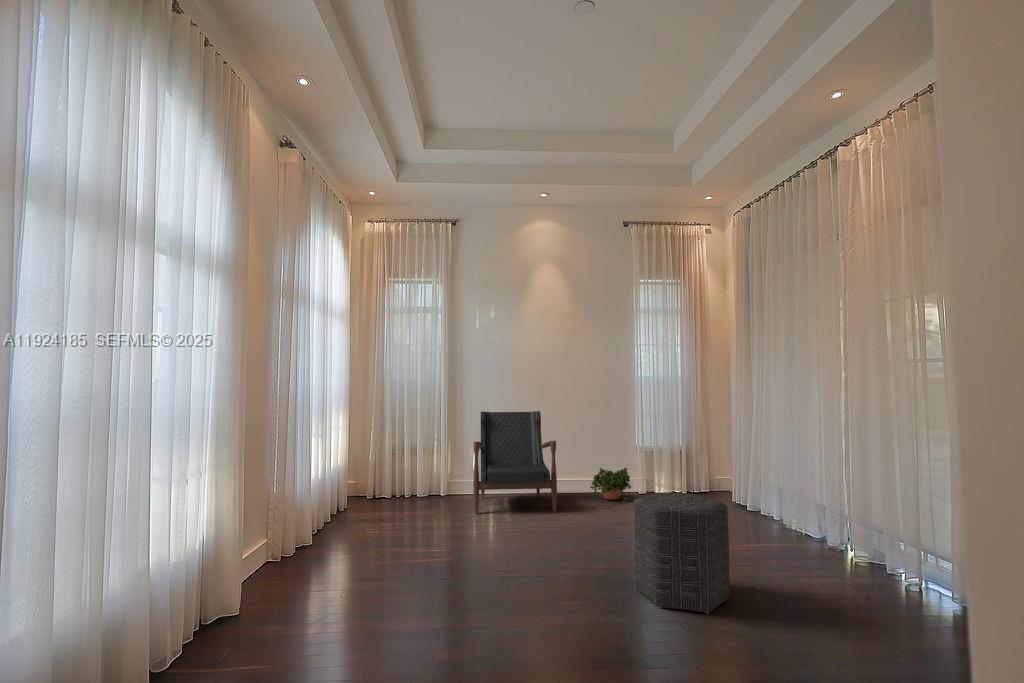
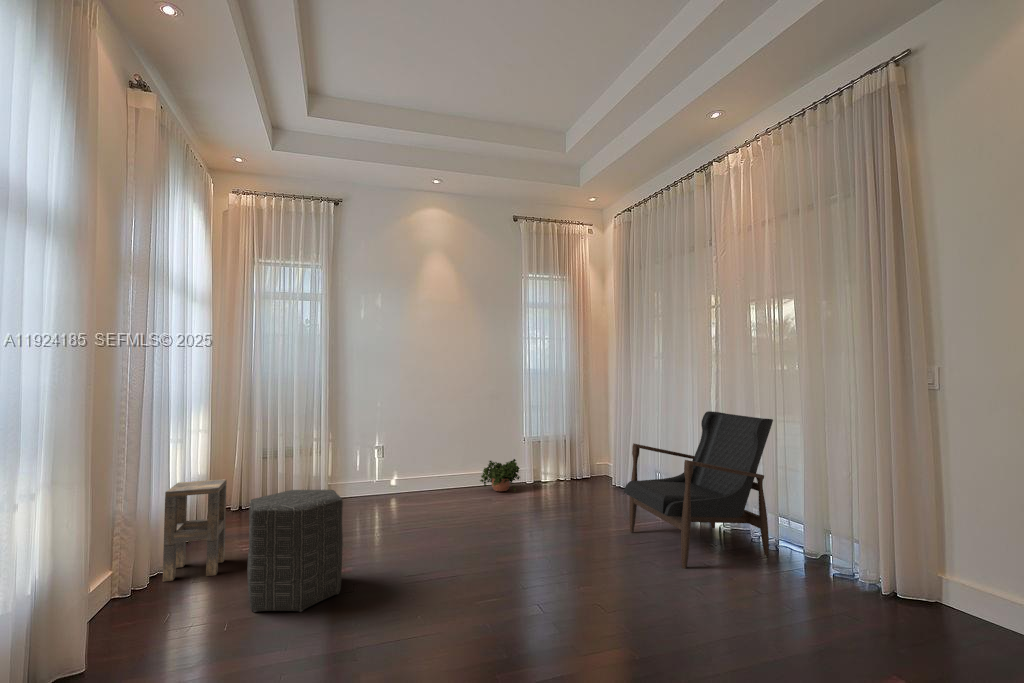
armchair: present [473,411,557,514] -> present [624,411,773,569]
side table: none [305,471,355,553] -> present [163,479,227,582]
ottoman: present [634,492,730,614] -> present [247,490,343,612]

